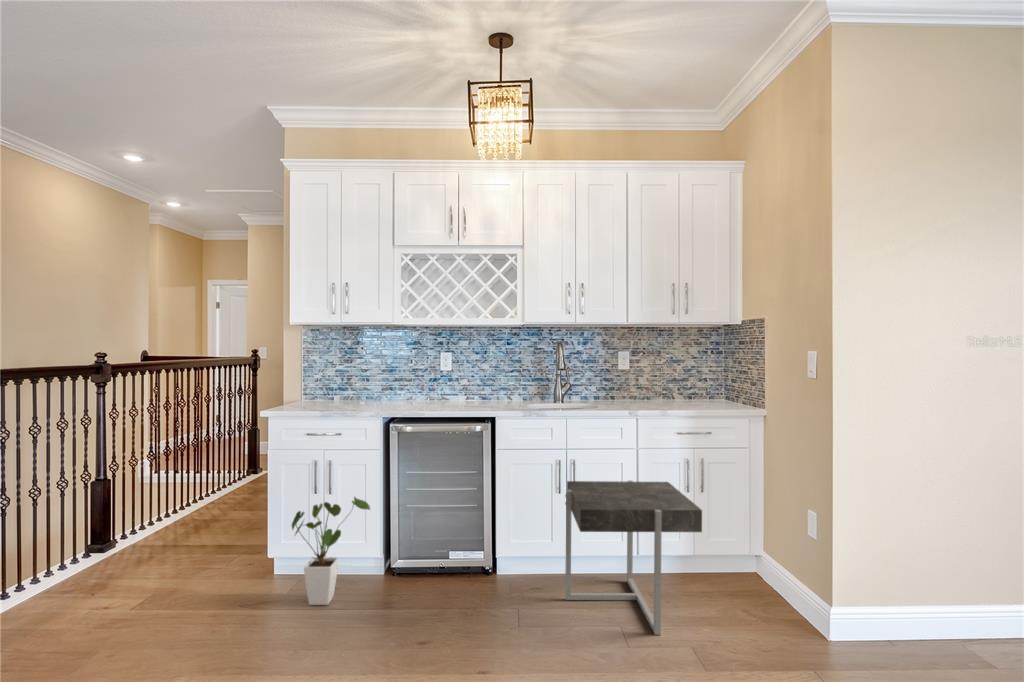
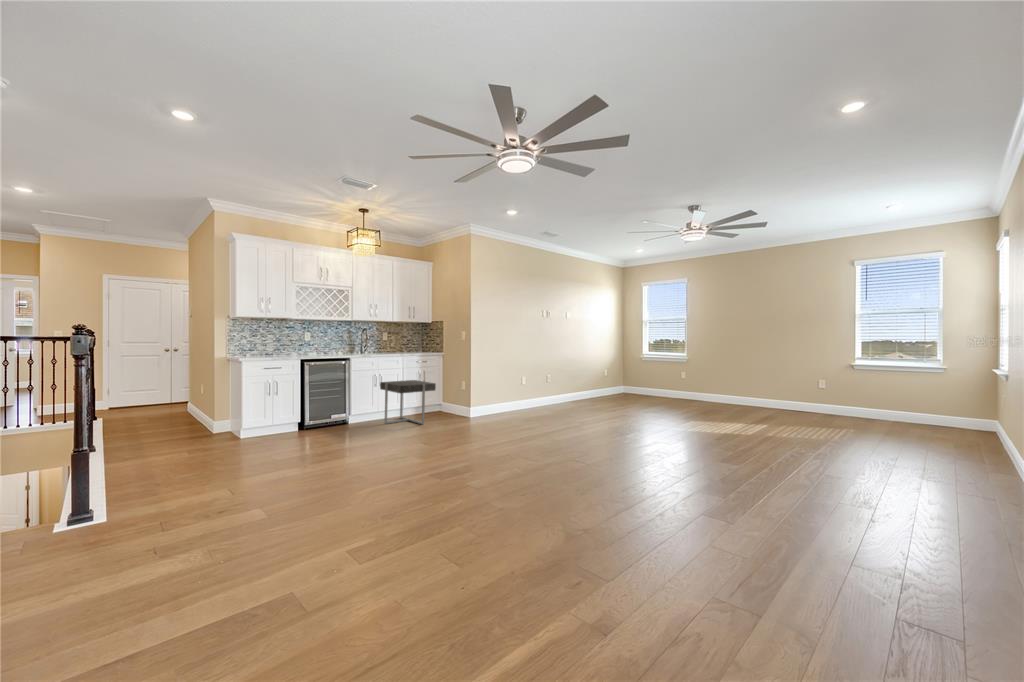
house plant: present [292,497,370,605] -> none [273,394,304,440]

